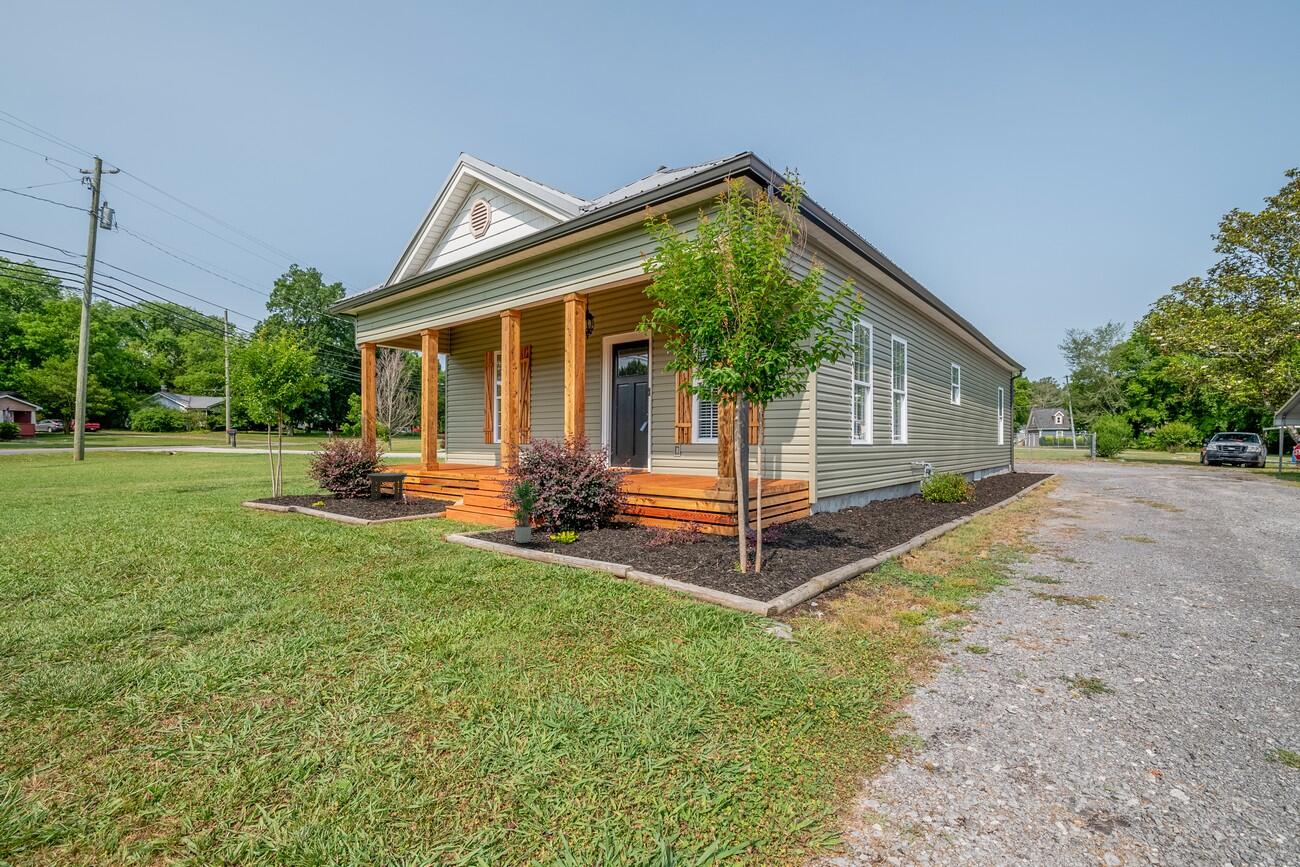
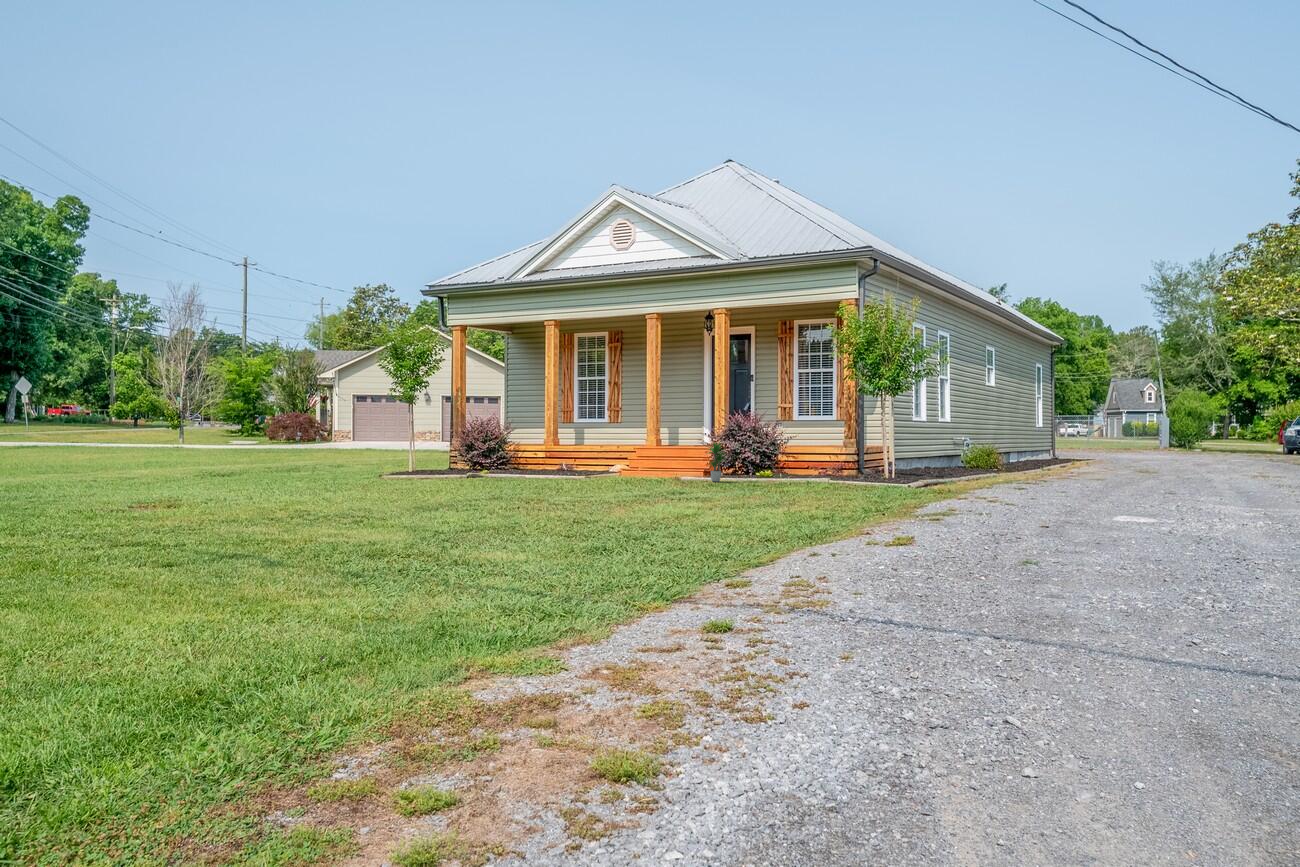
side table: present [367,472,407,502] -> none [512,446,543,470]

